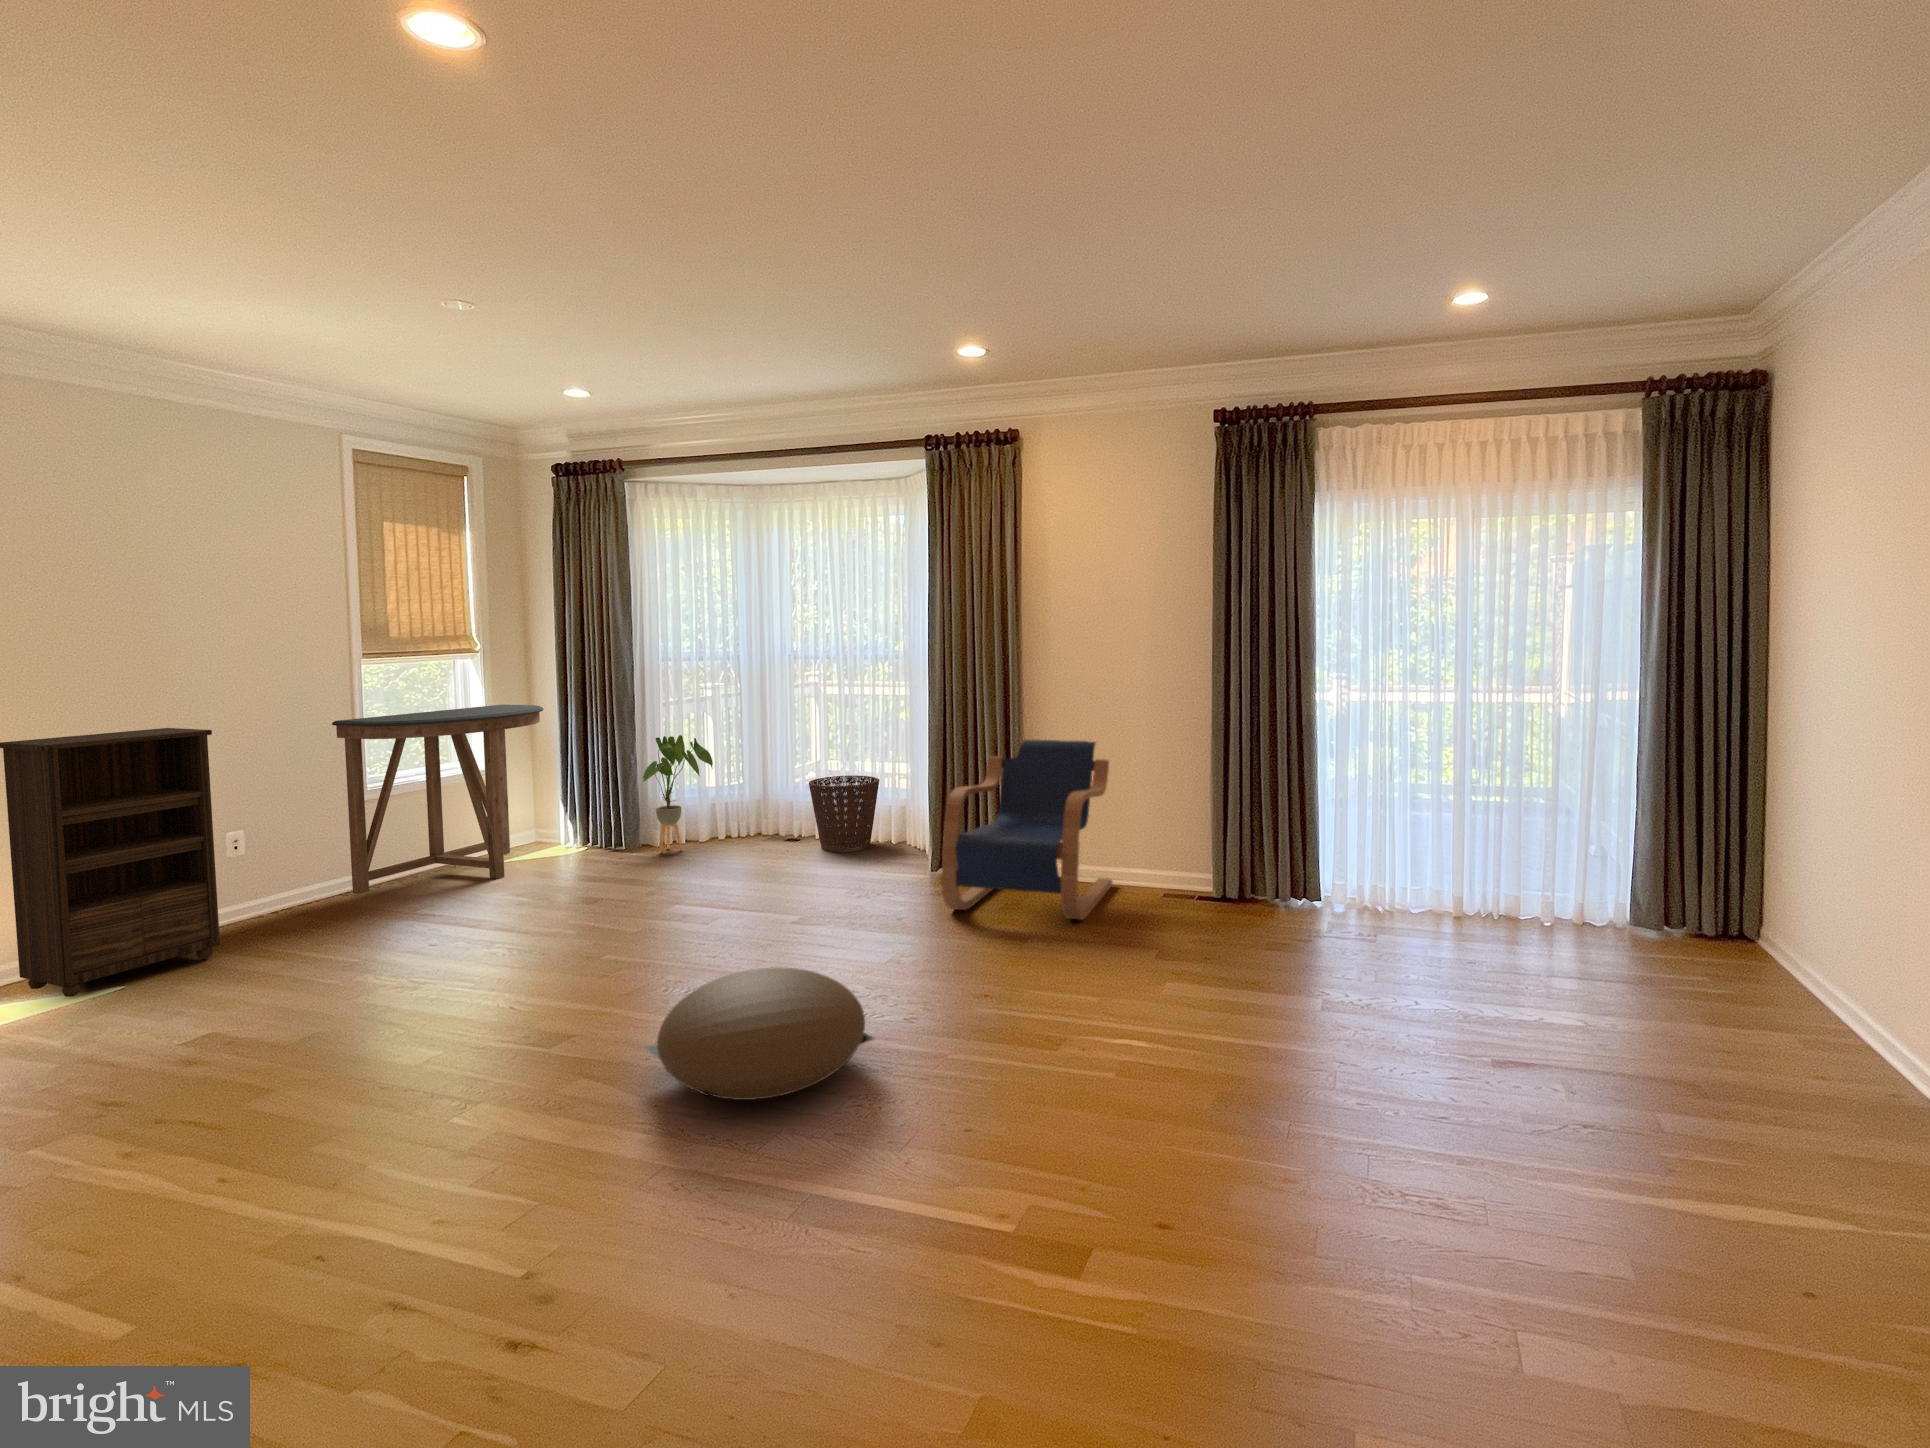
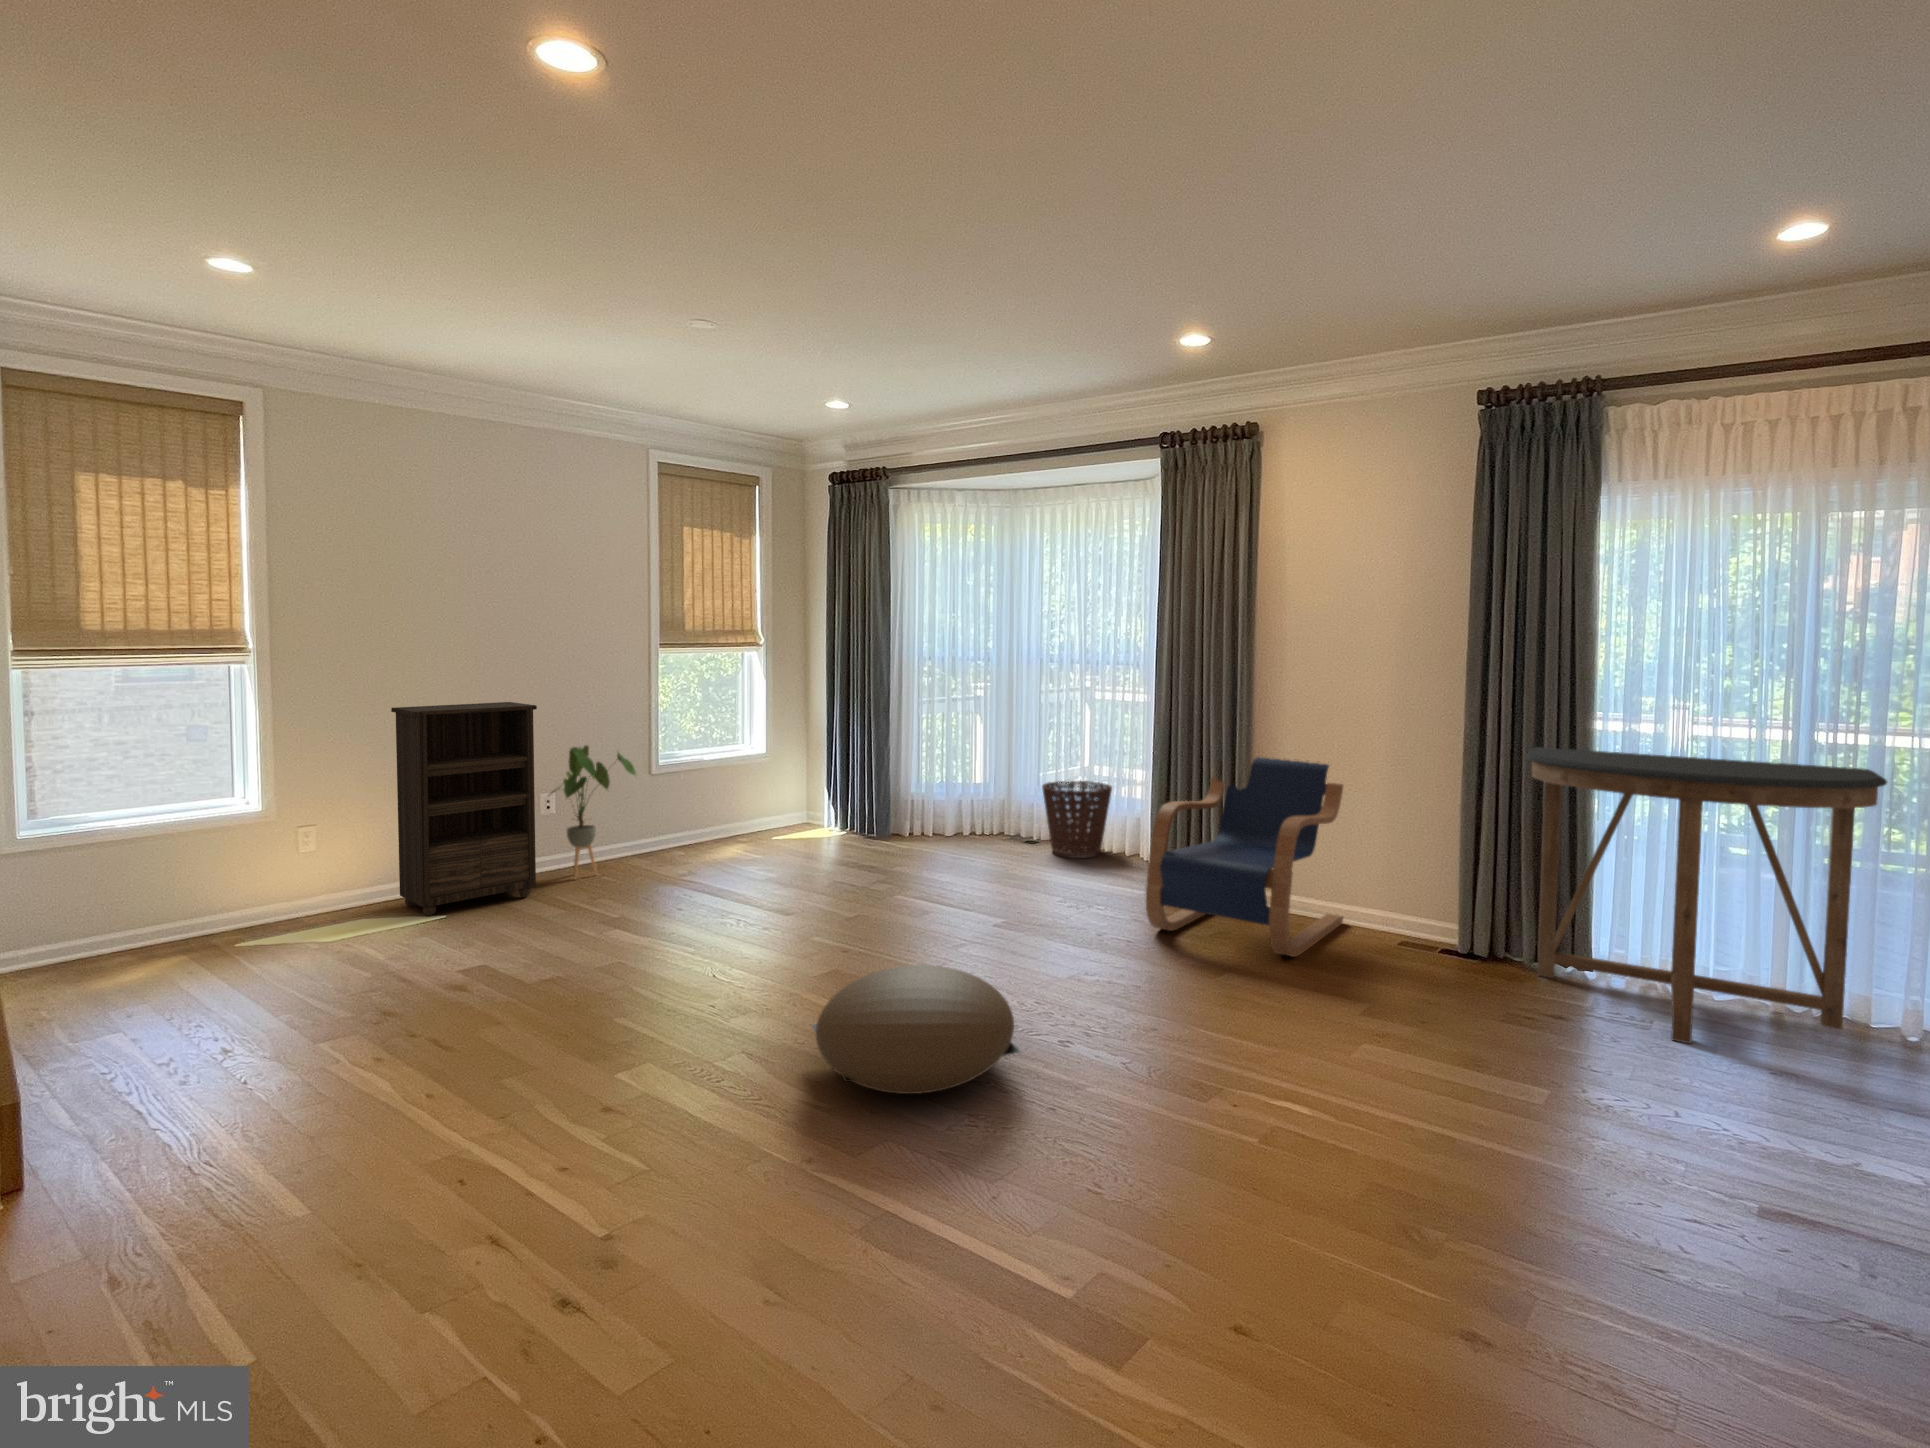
console table: present [332,705,543,894] -> present [1526,747,1887,1044]
house plant: present [643,735,713,853] -> present [549,745,636,879]

